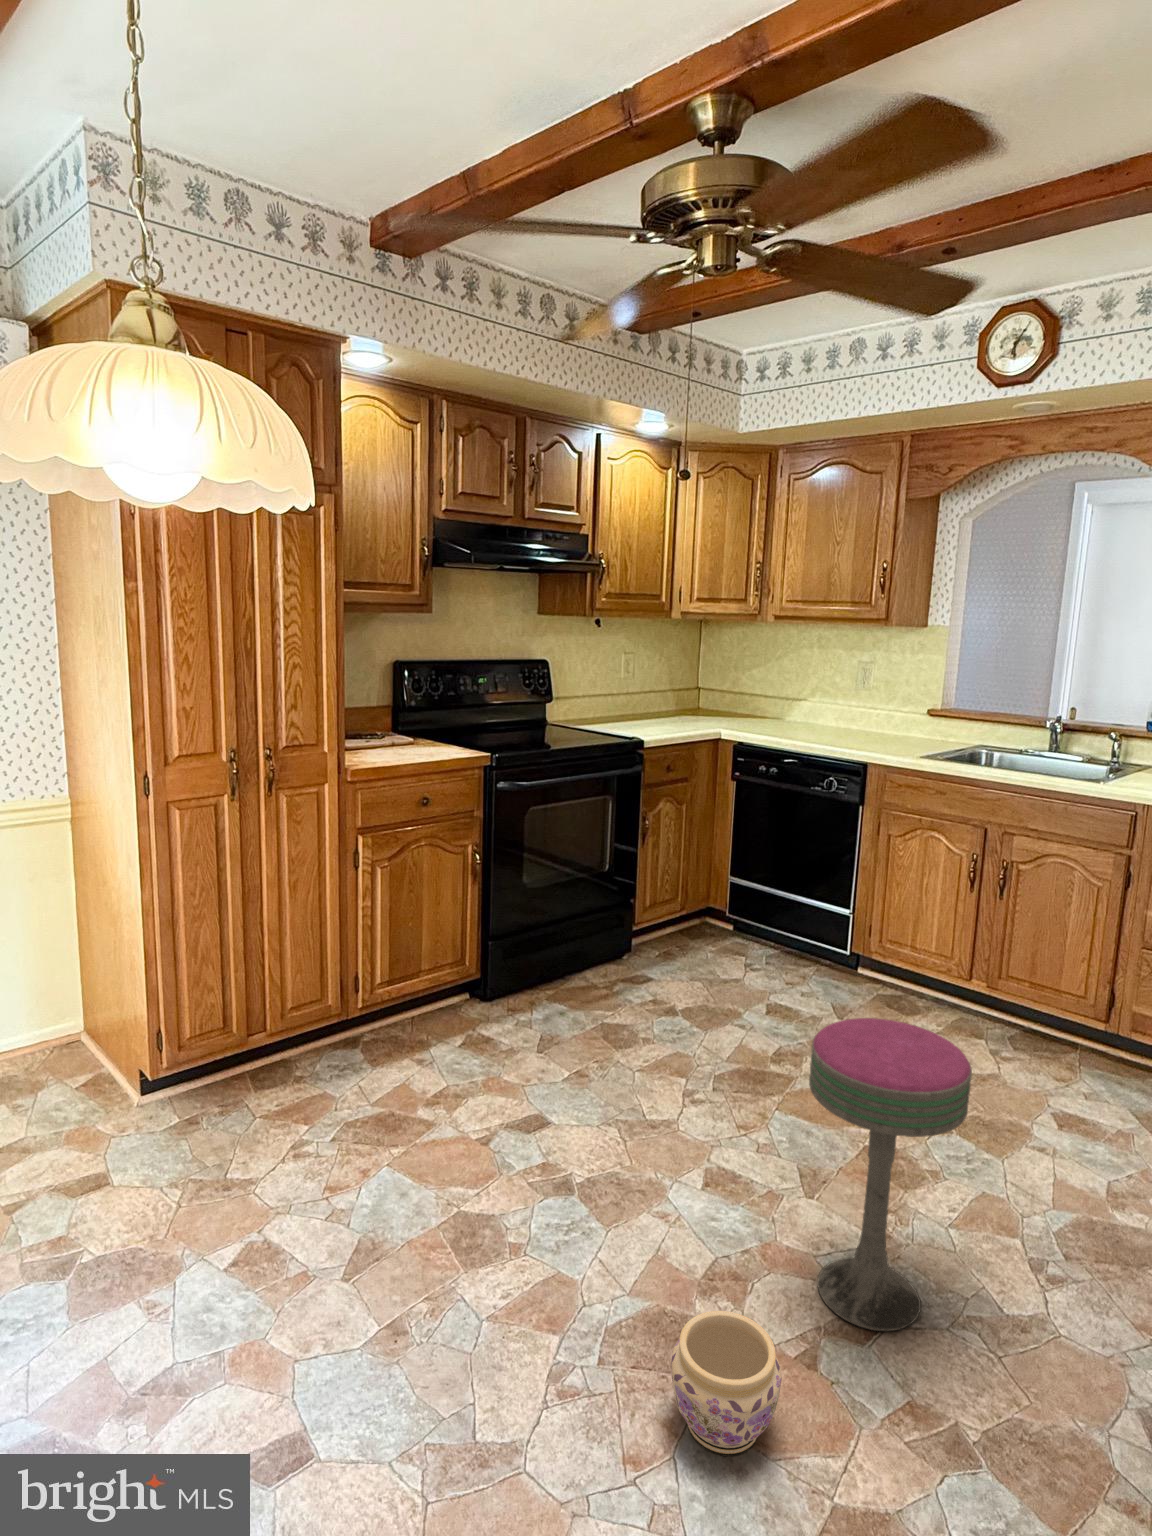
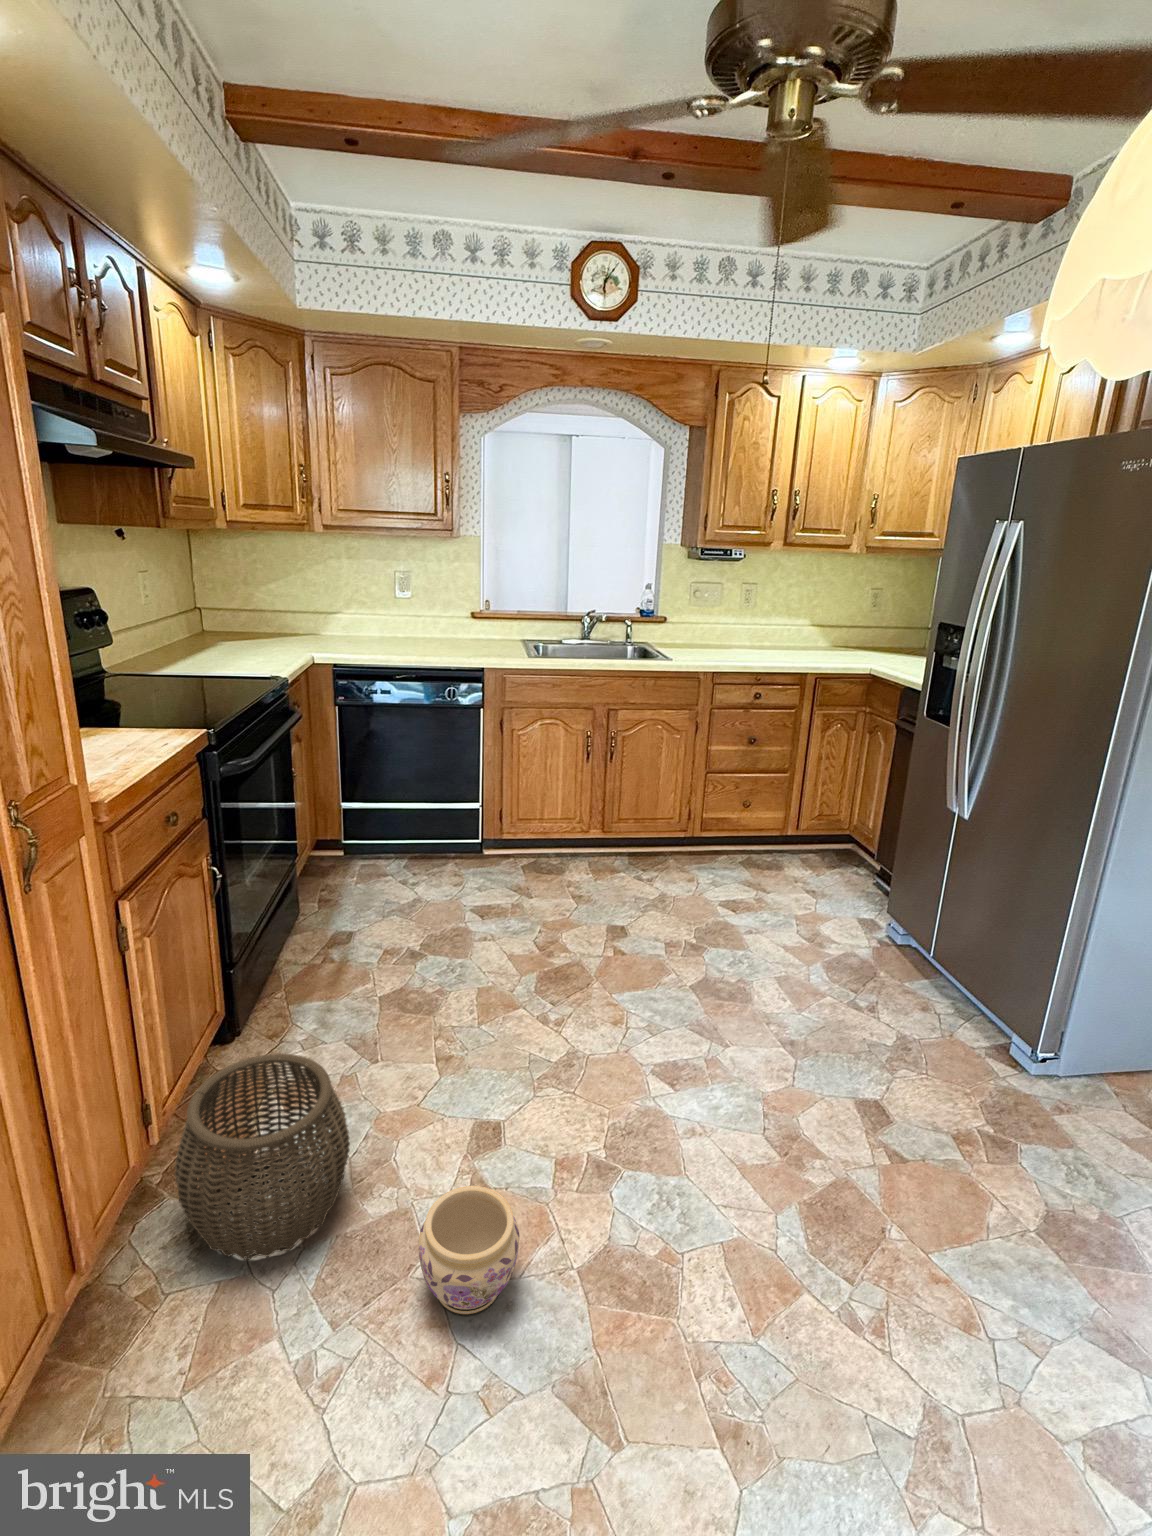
bar stool: present [809,1018,972,1331] -> none [410,883,543,1138]
woven basket: none [558,1101,710,1288] -> present [175,1054,350,1260]

